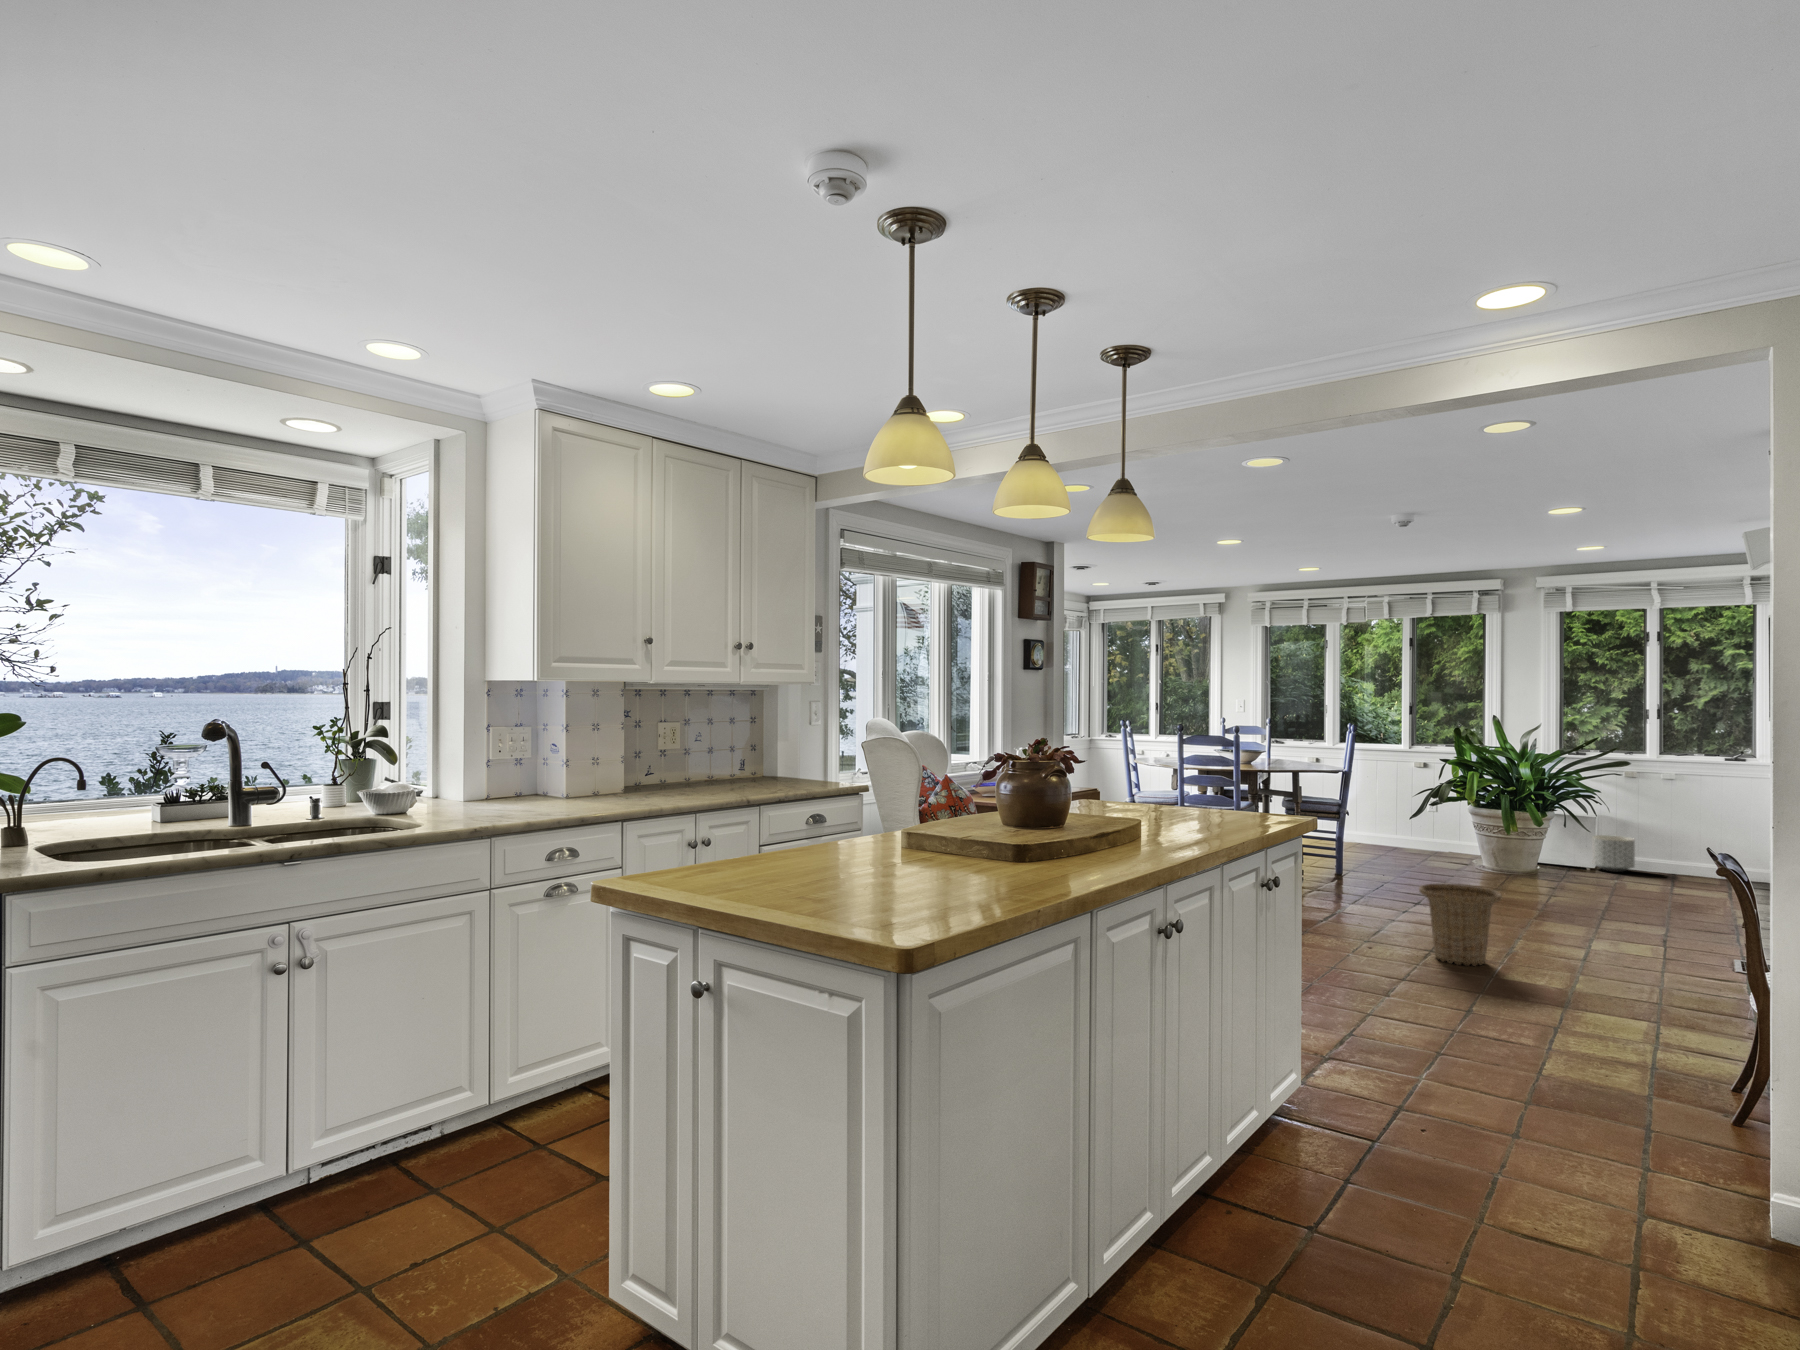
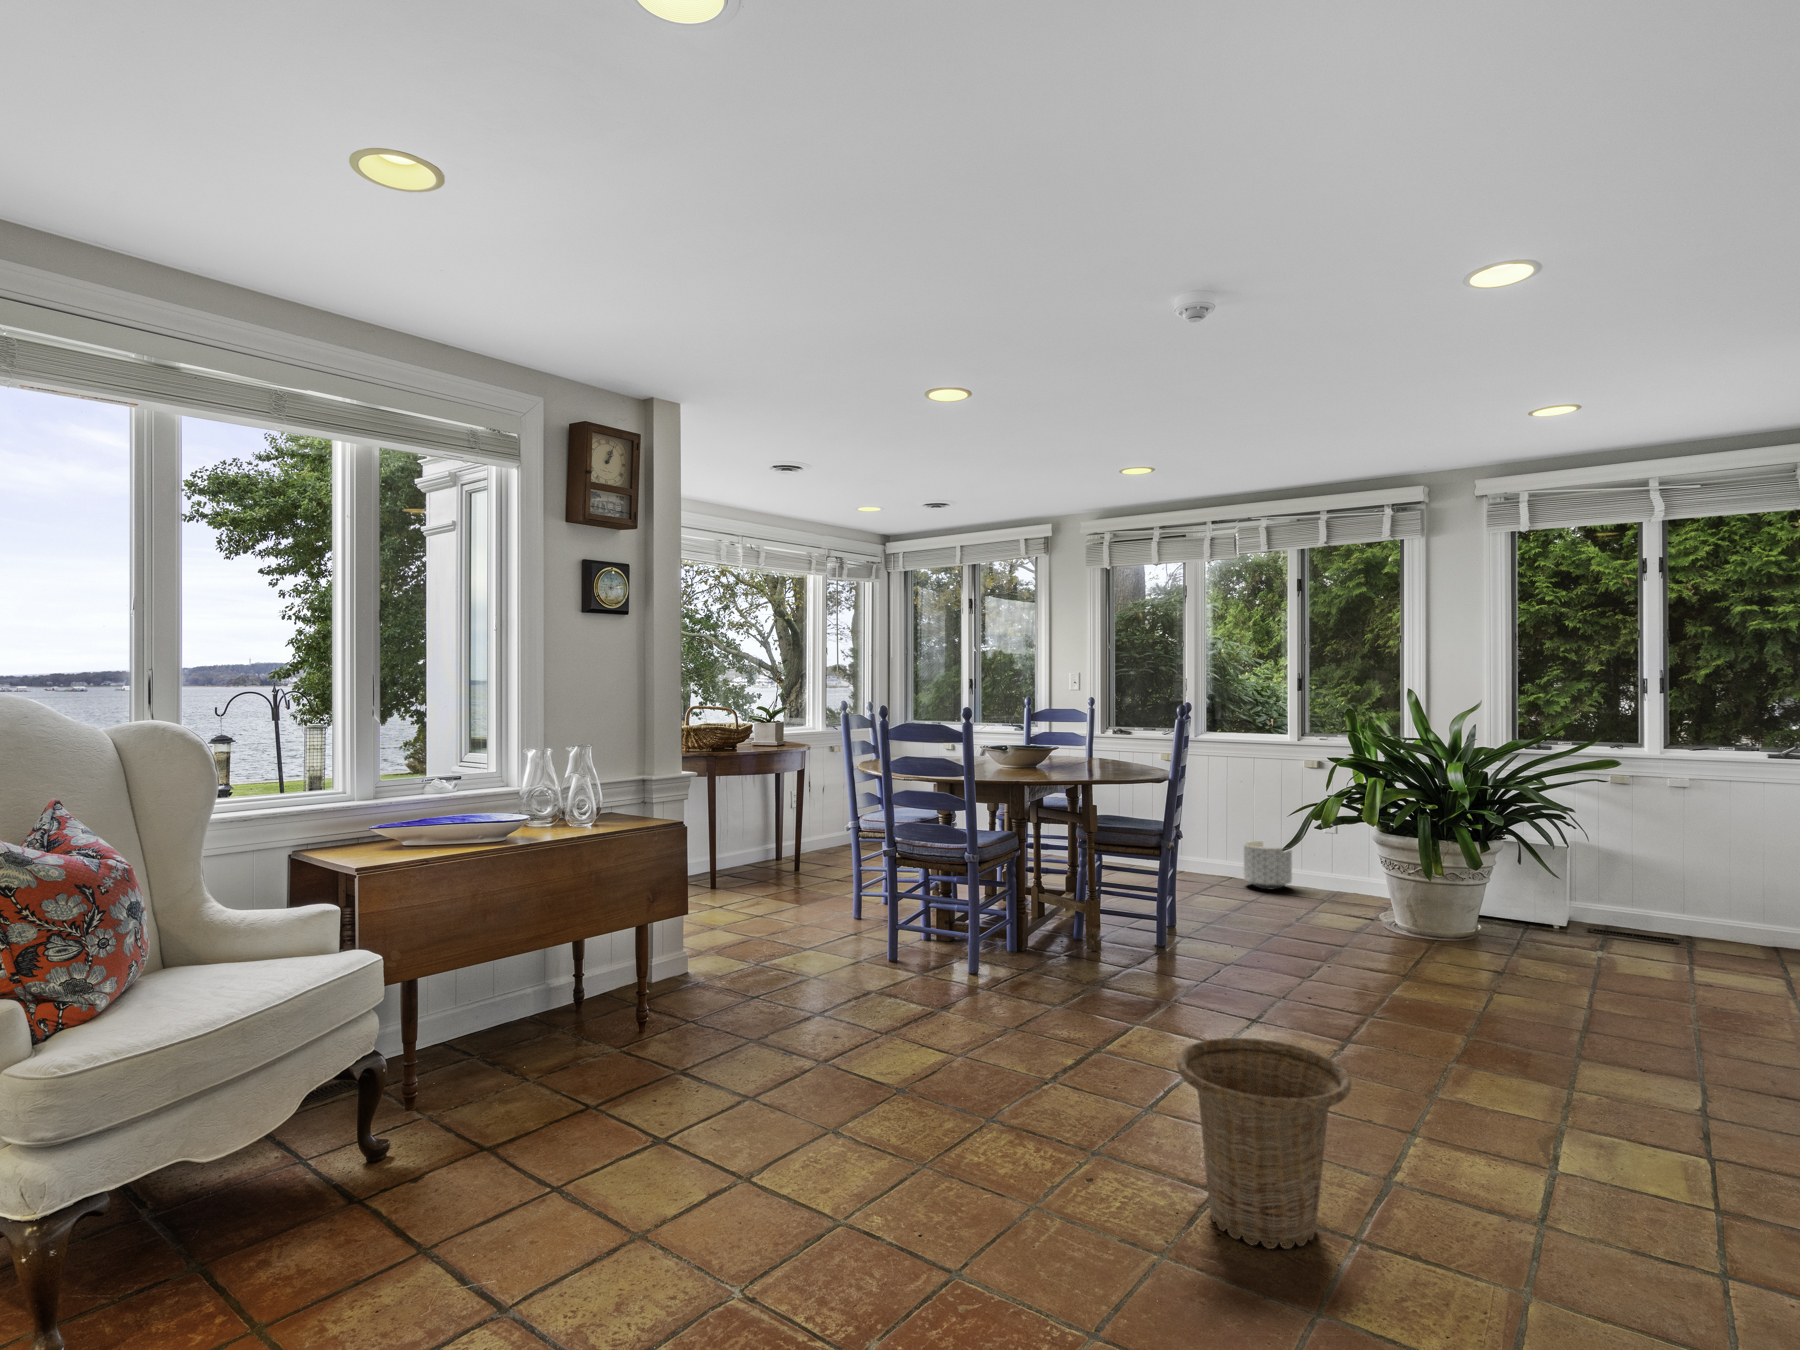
planter: present [1592,835,1635,872] -> present [1244,841,1292,890]

